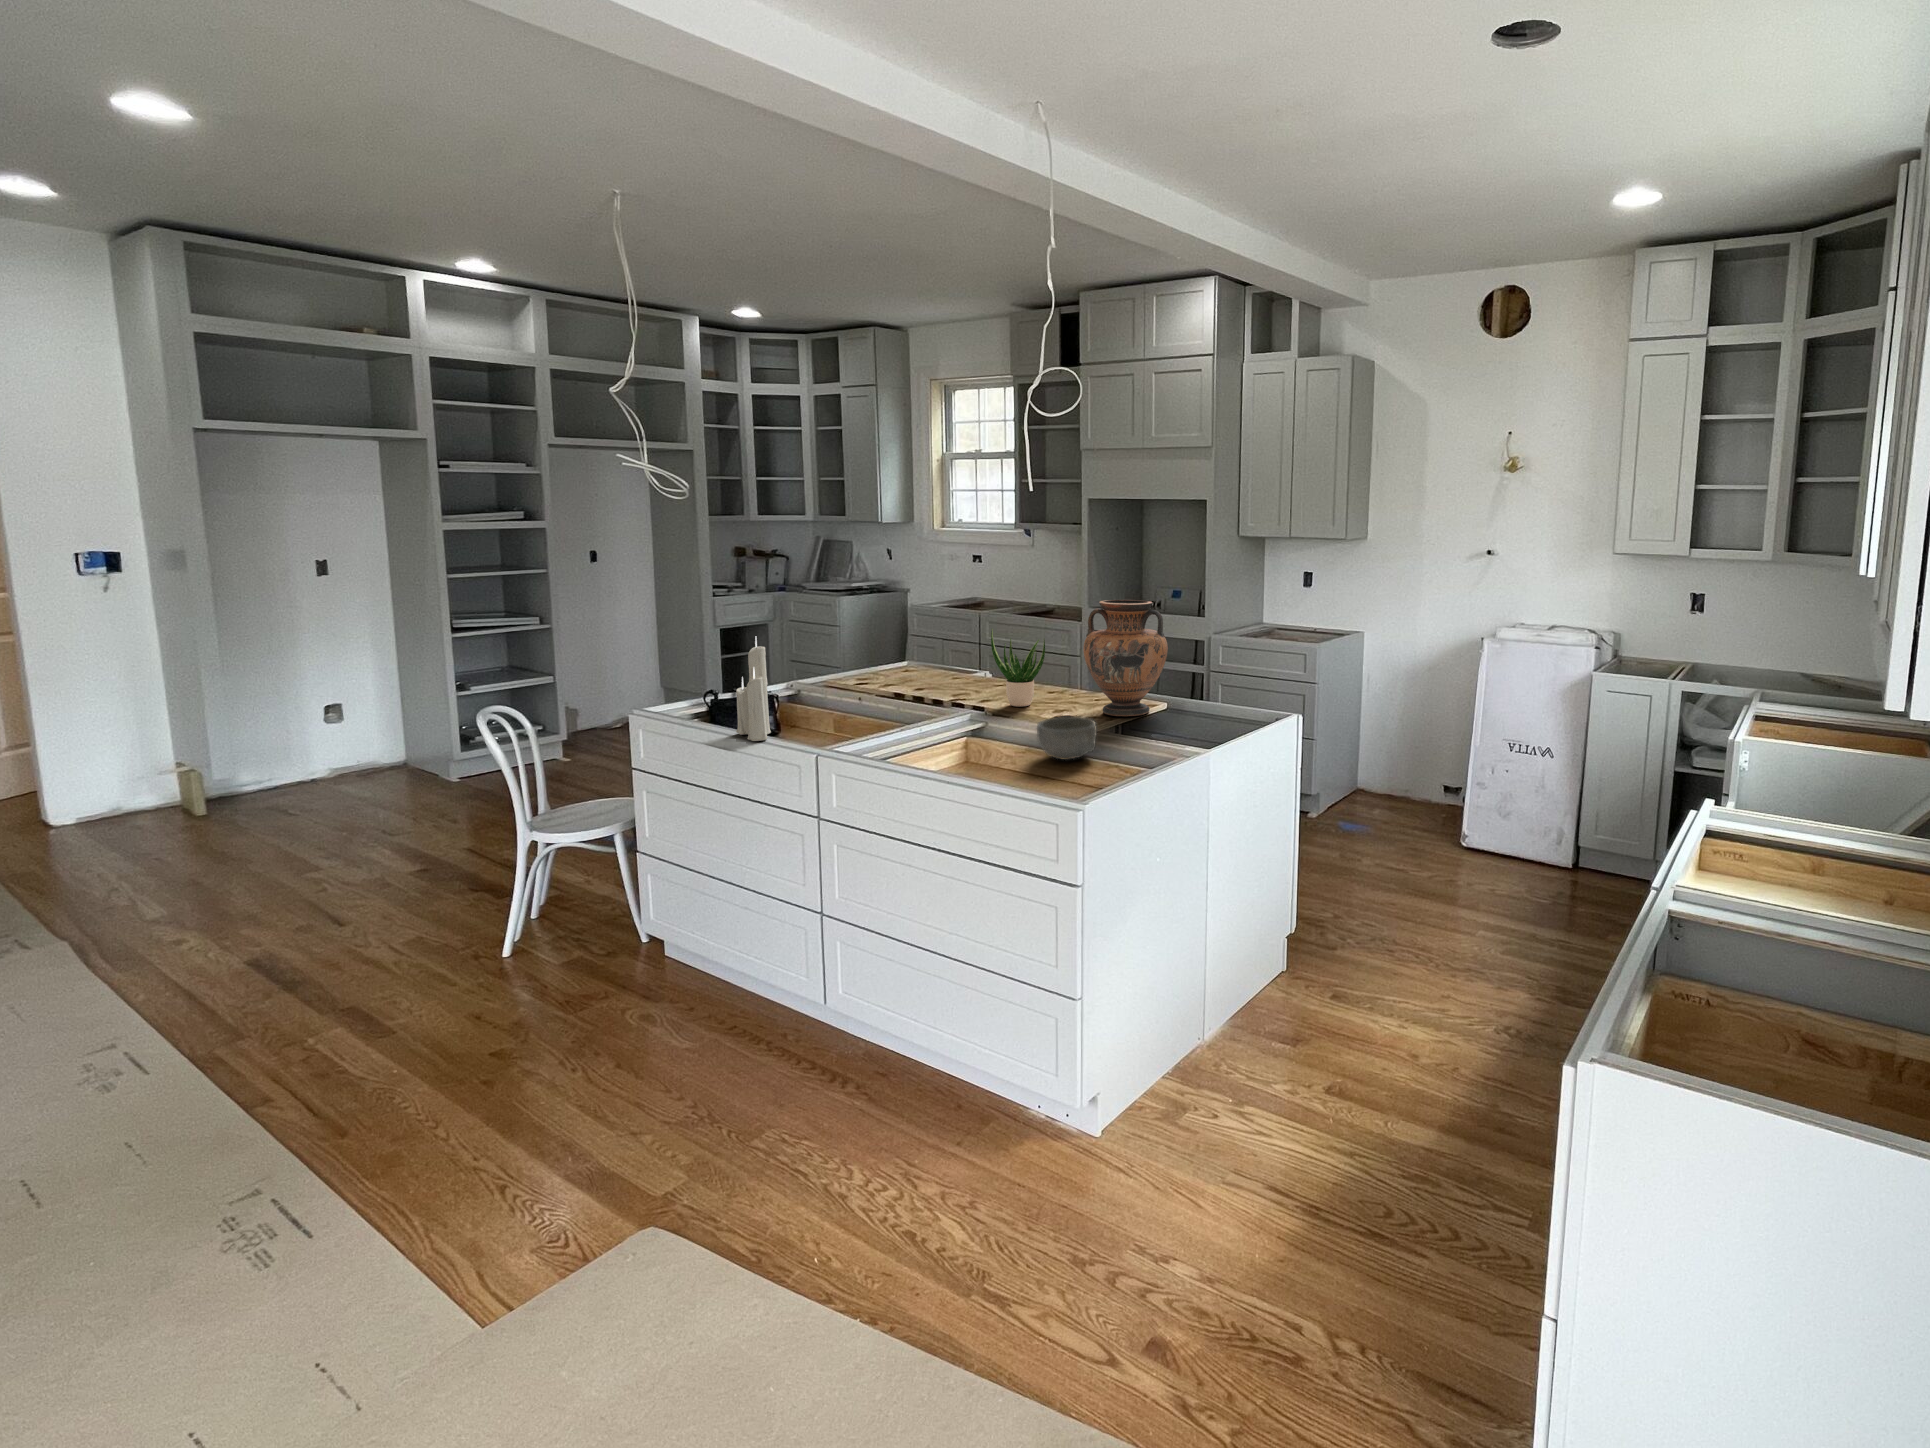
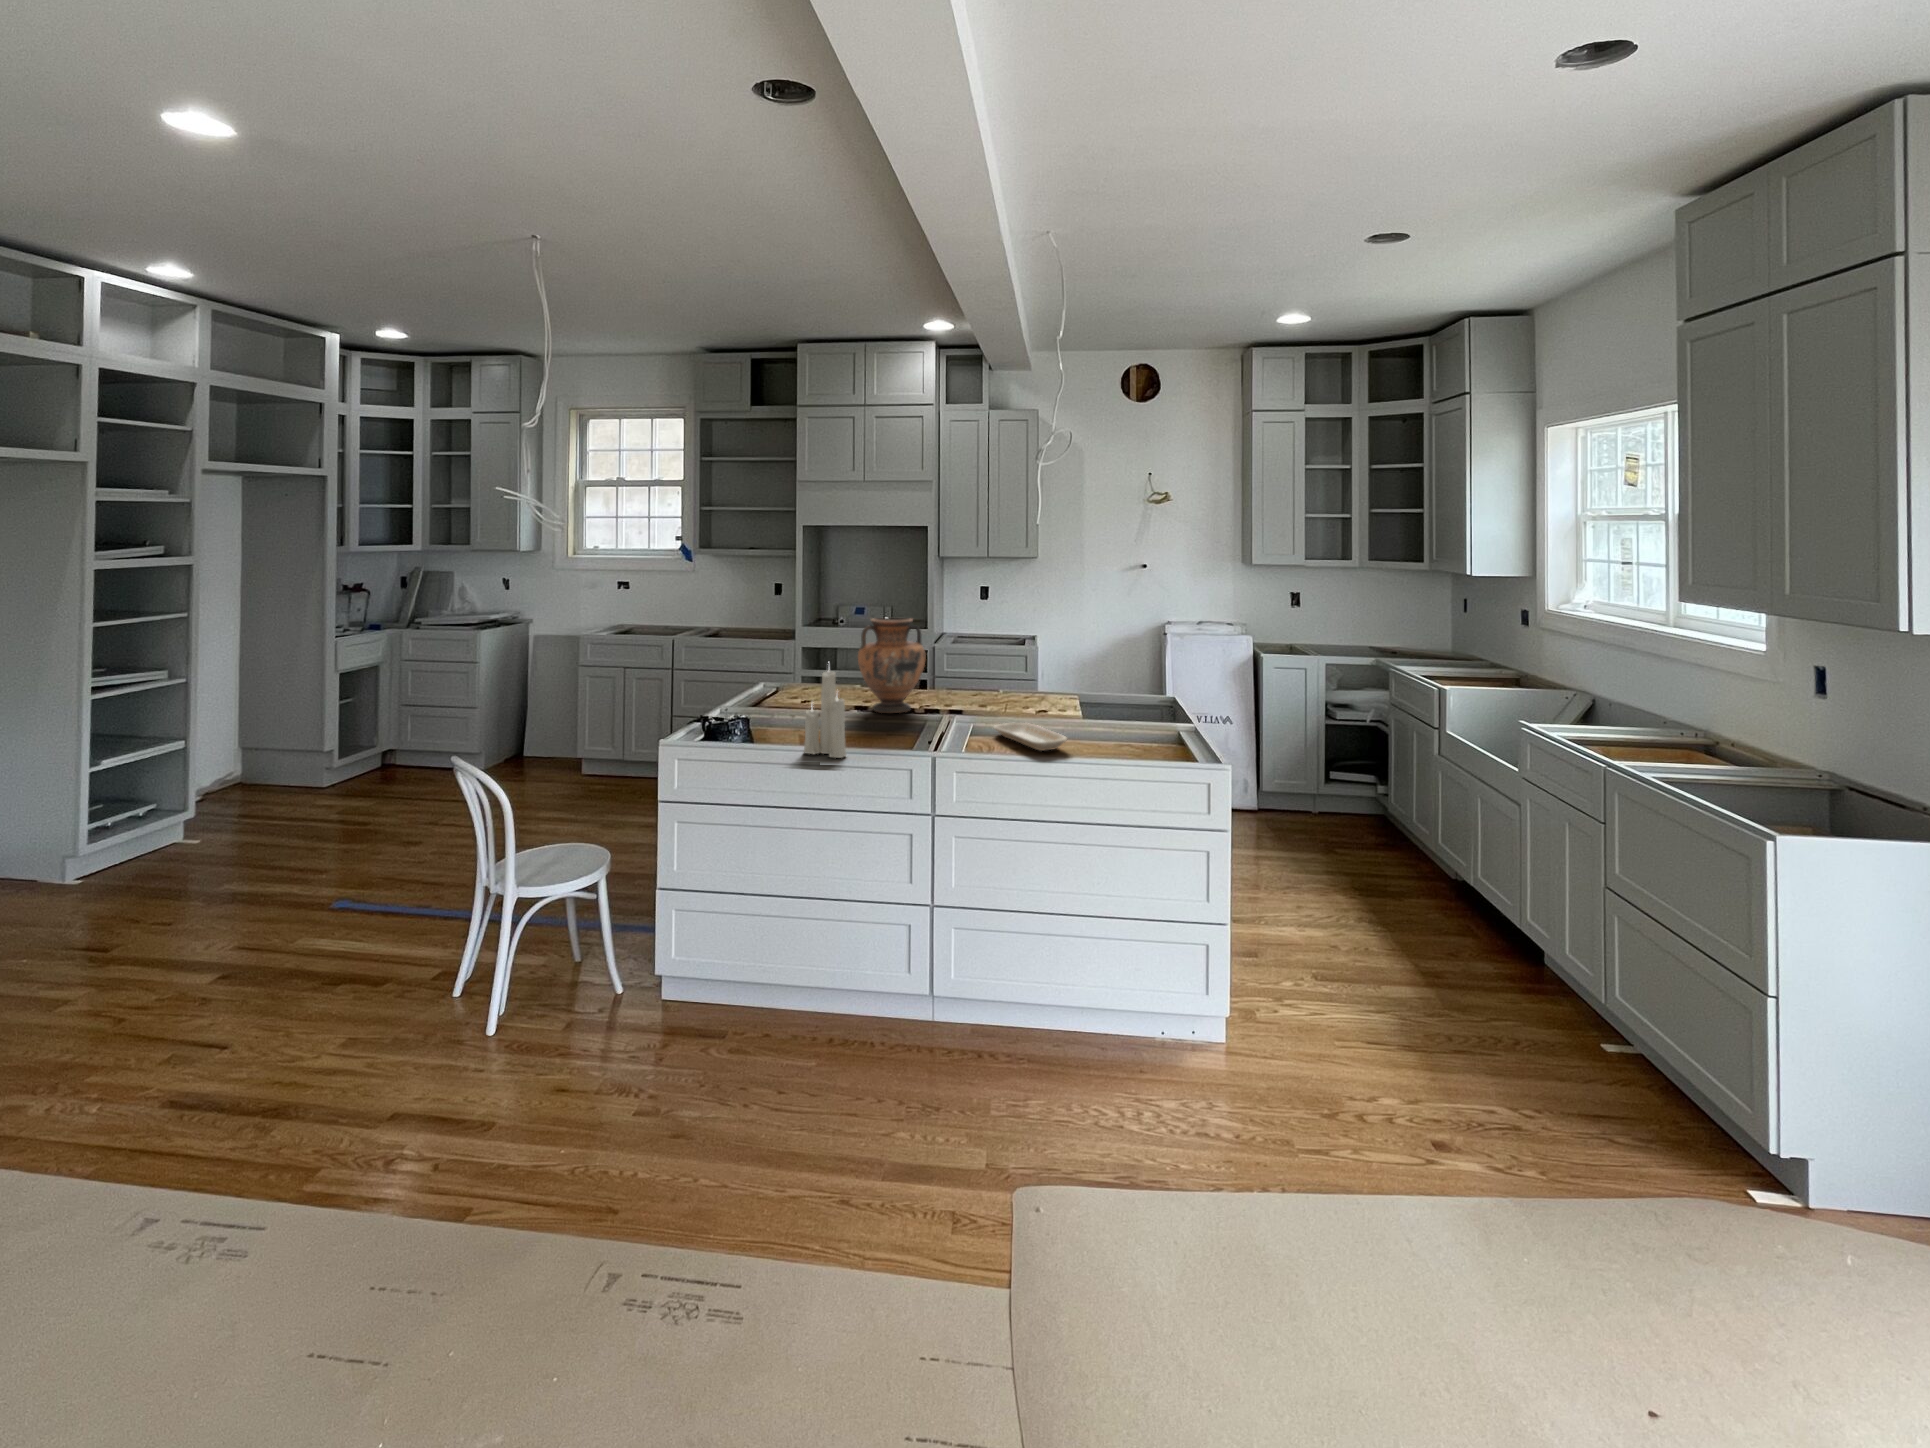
vase: present [1083,600,1168,716] -> present [858,618,926,713]
potted plant: present [991,629,1045,706] -> none [965,645,1010,711]
bowl: present [1037,716,1097,760] -> none [1100,709,1153,744]
tray: none [935,721,1000,756] -> present [994,723,1067,751]

